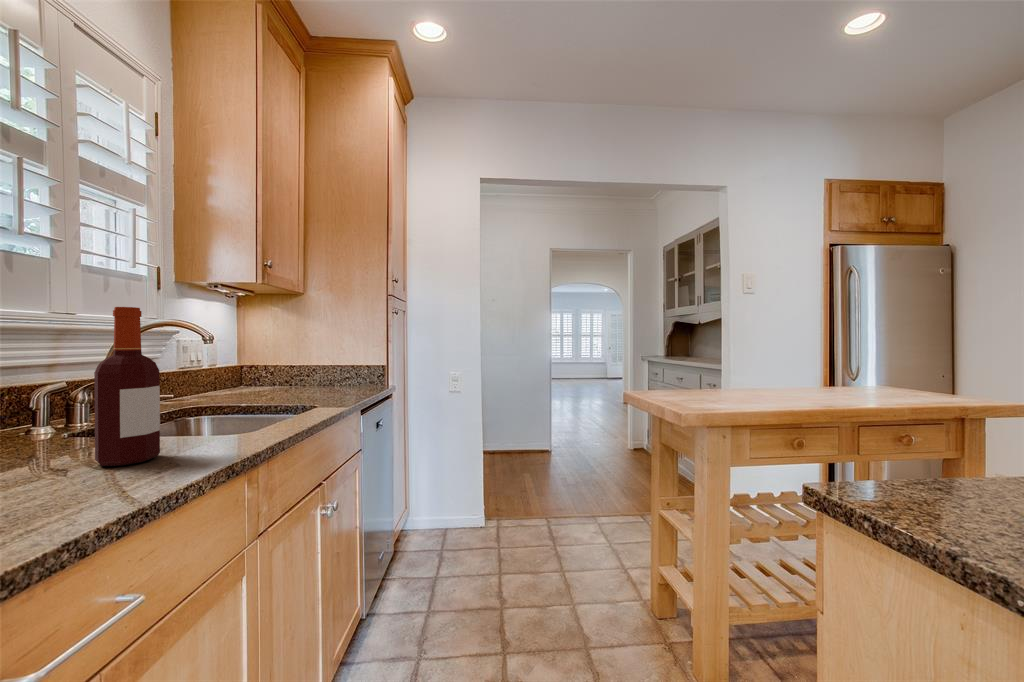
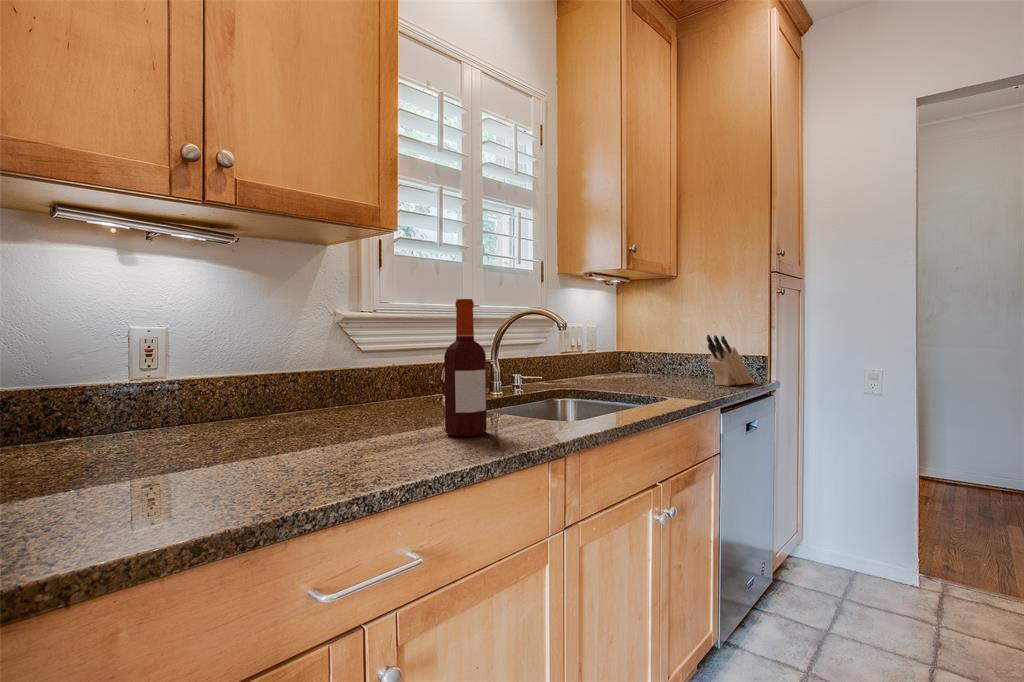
knife block: none [335,348,367,388] -> present [707,335,753,386]

